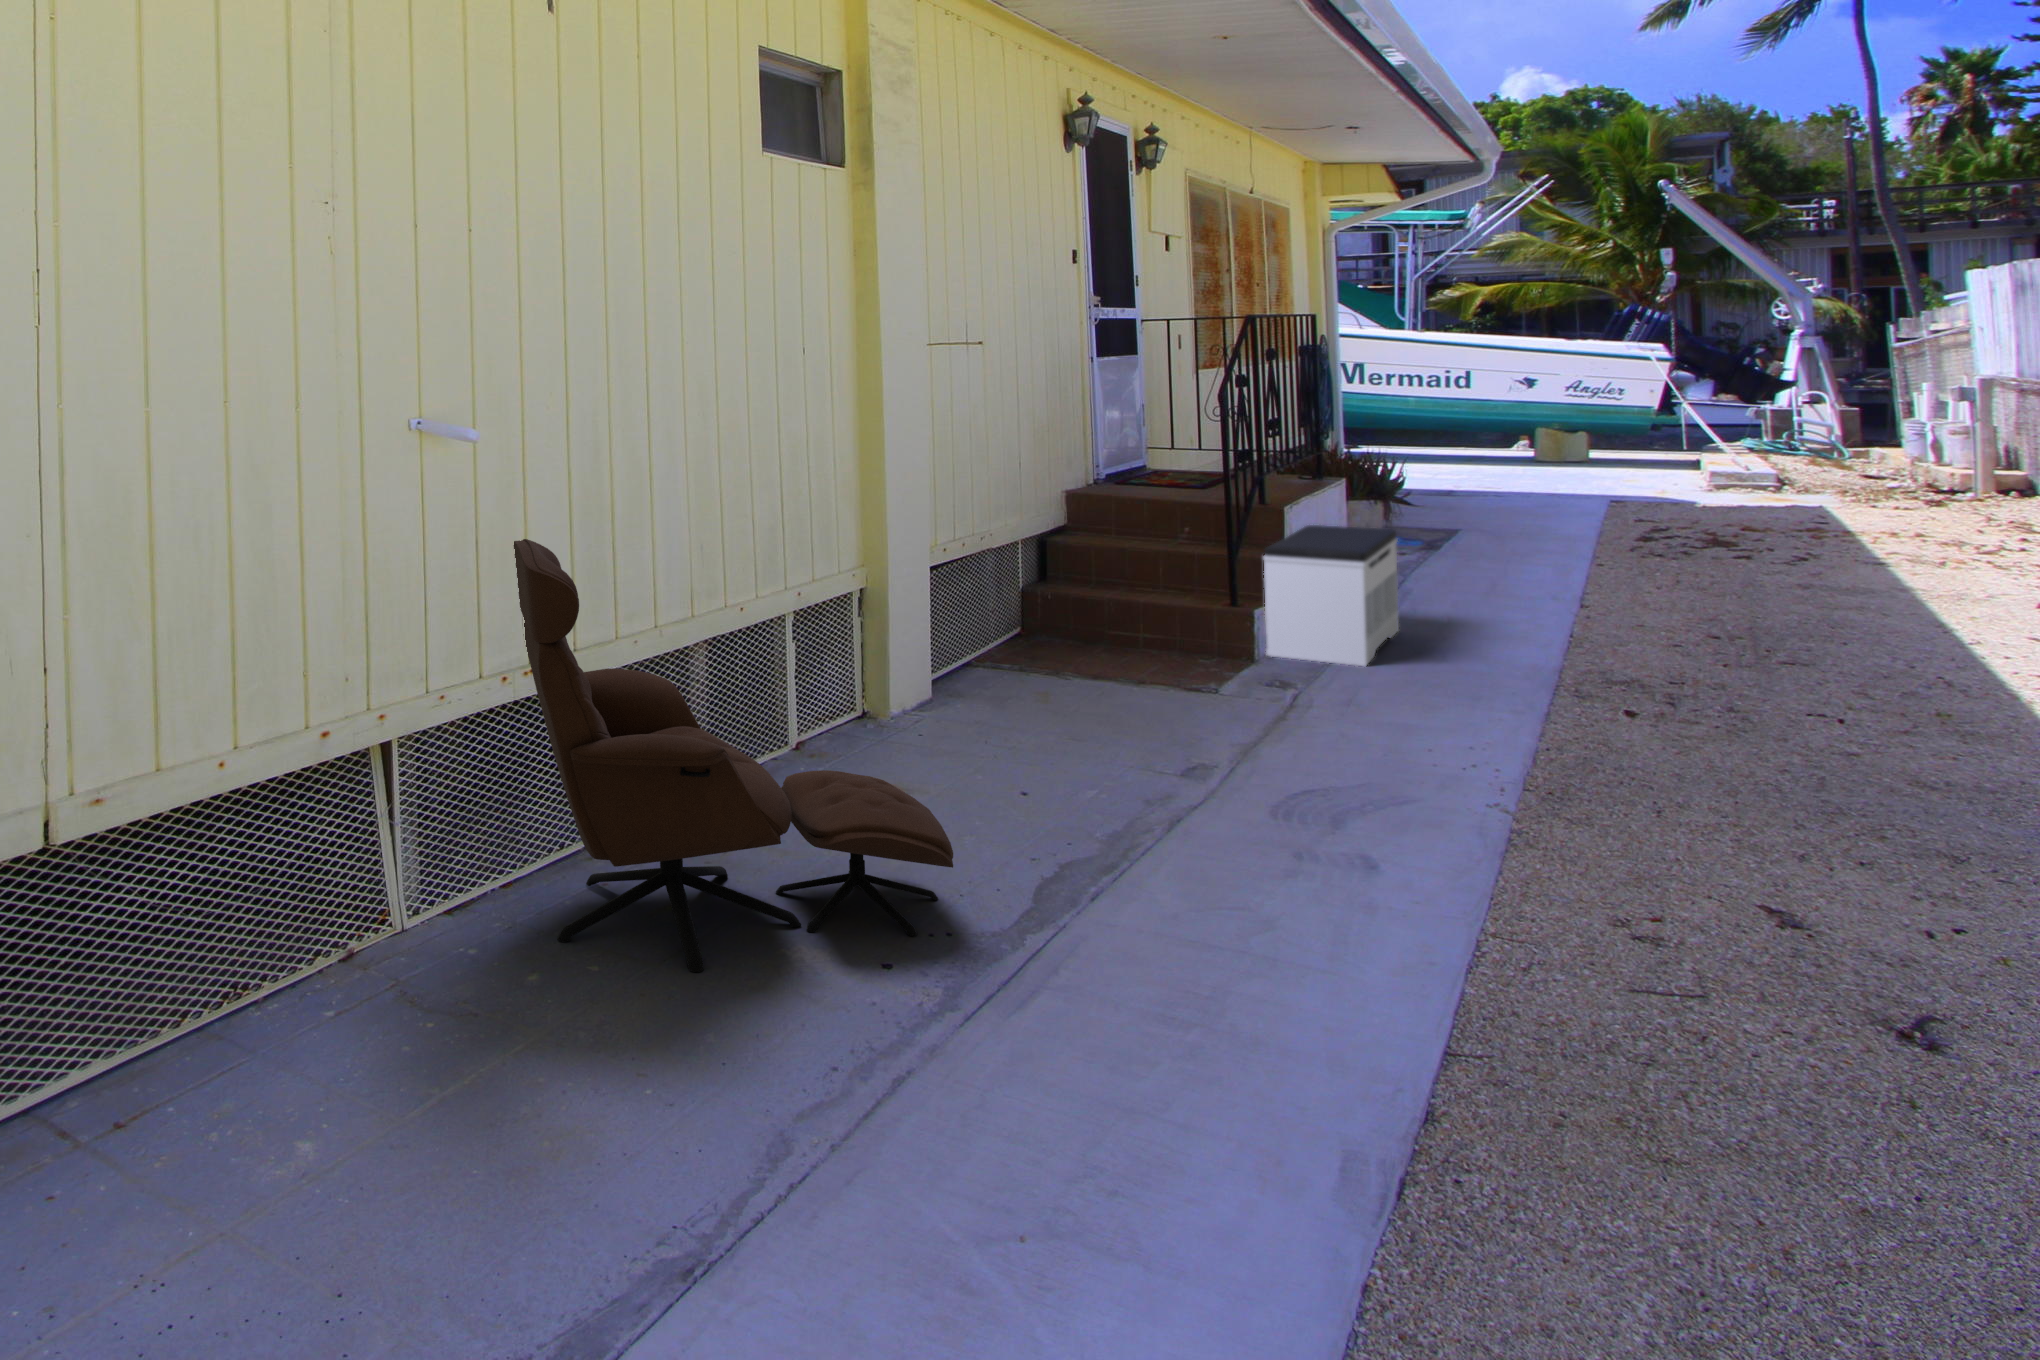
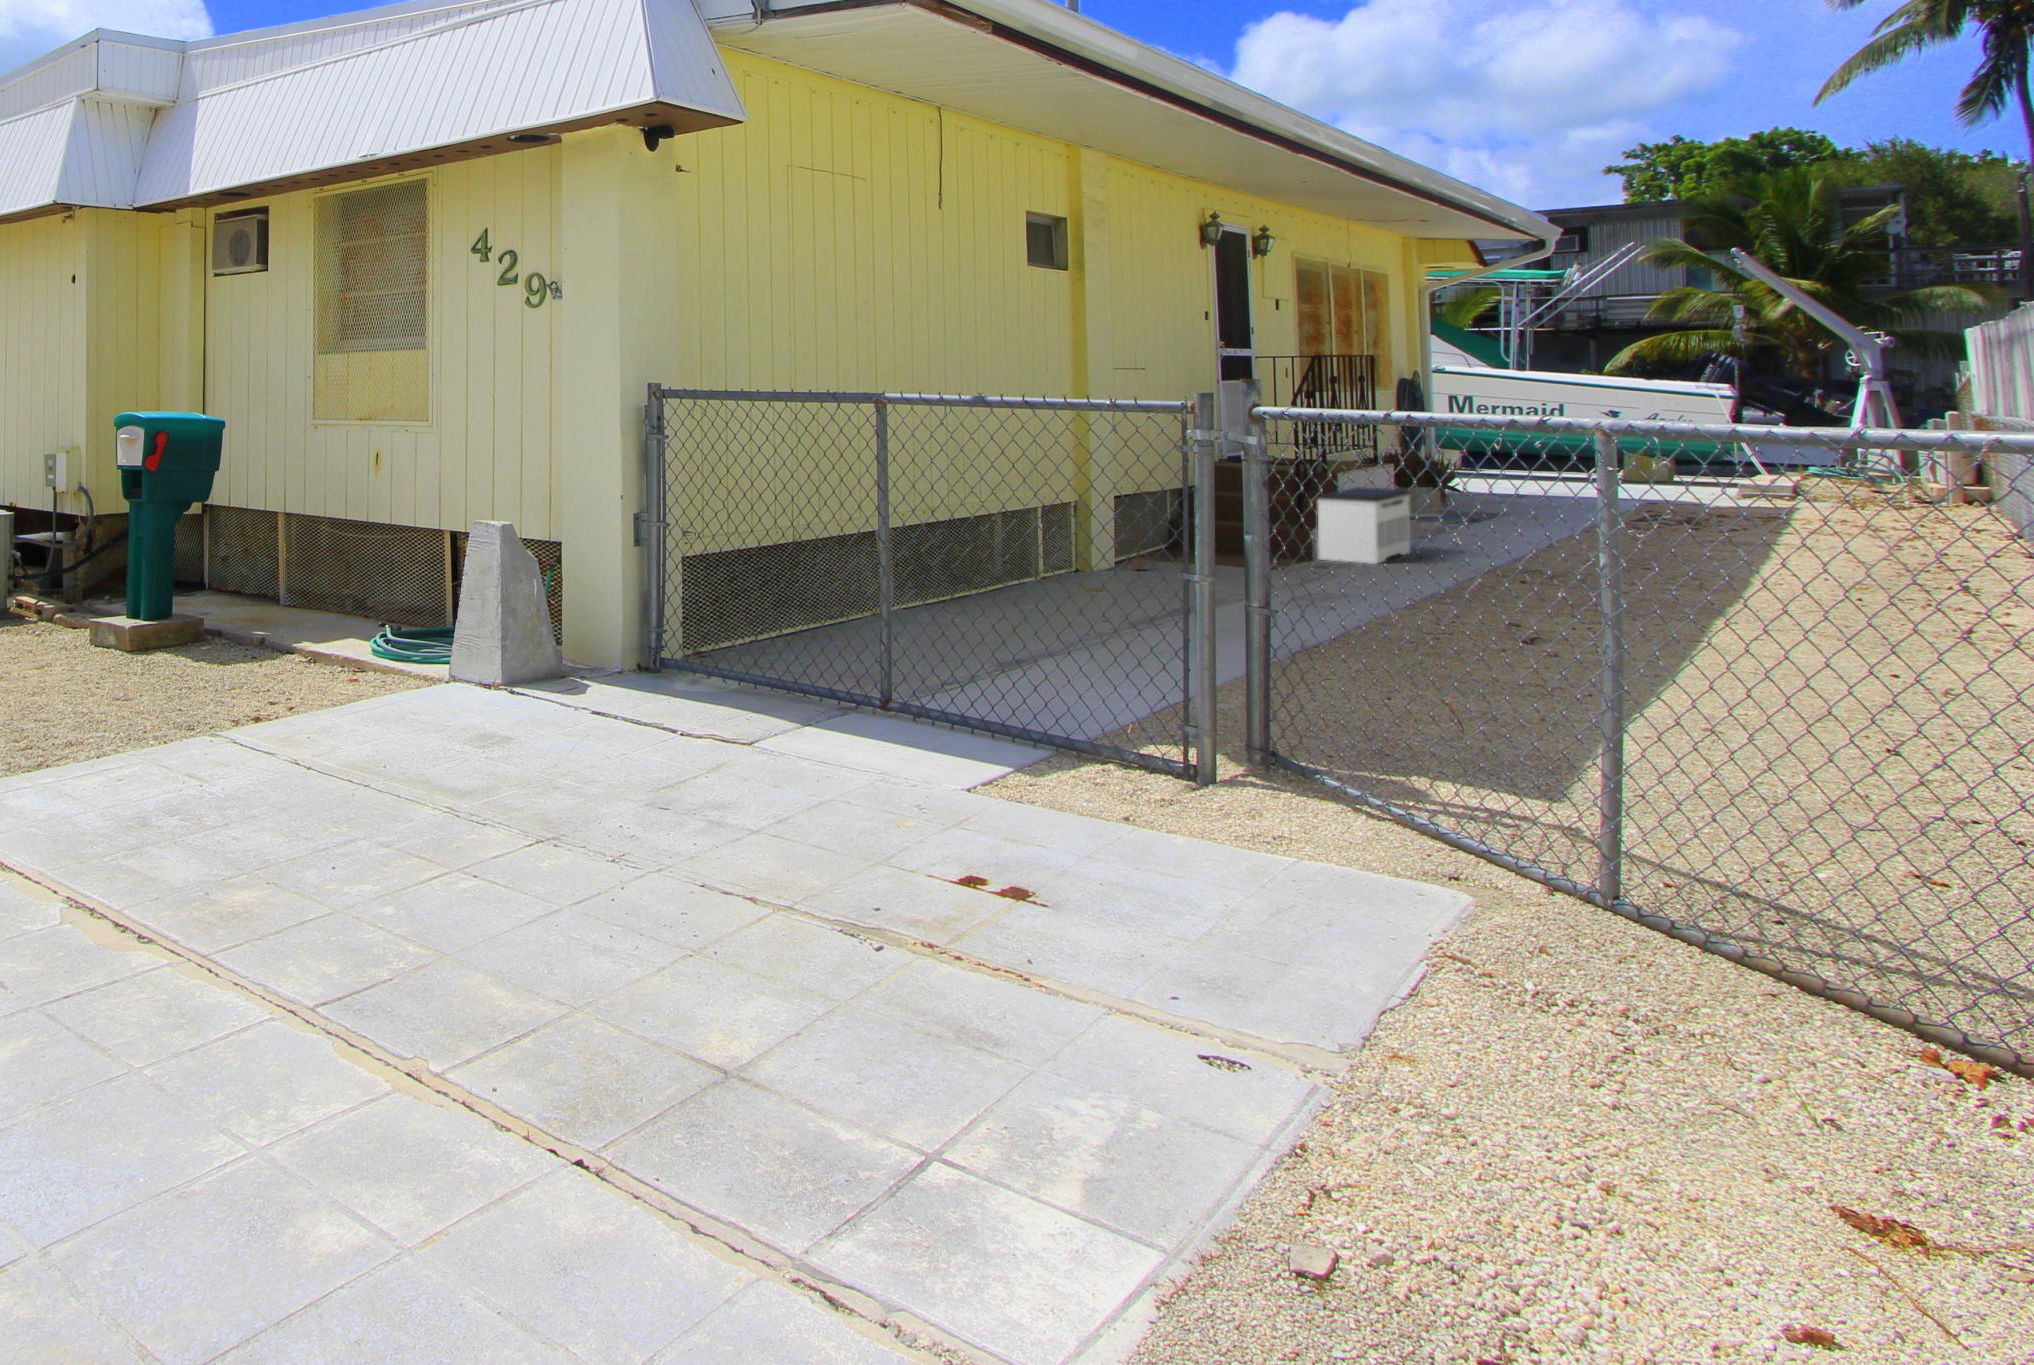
lounge chair: present [514,539,953,972] -> none [925,448,1127,622]
decorative plant: none [951,617,992,706] -> present [1127,526,1144,570]

